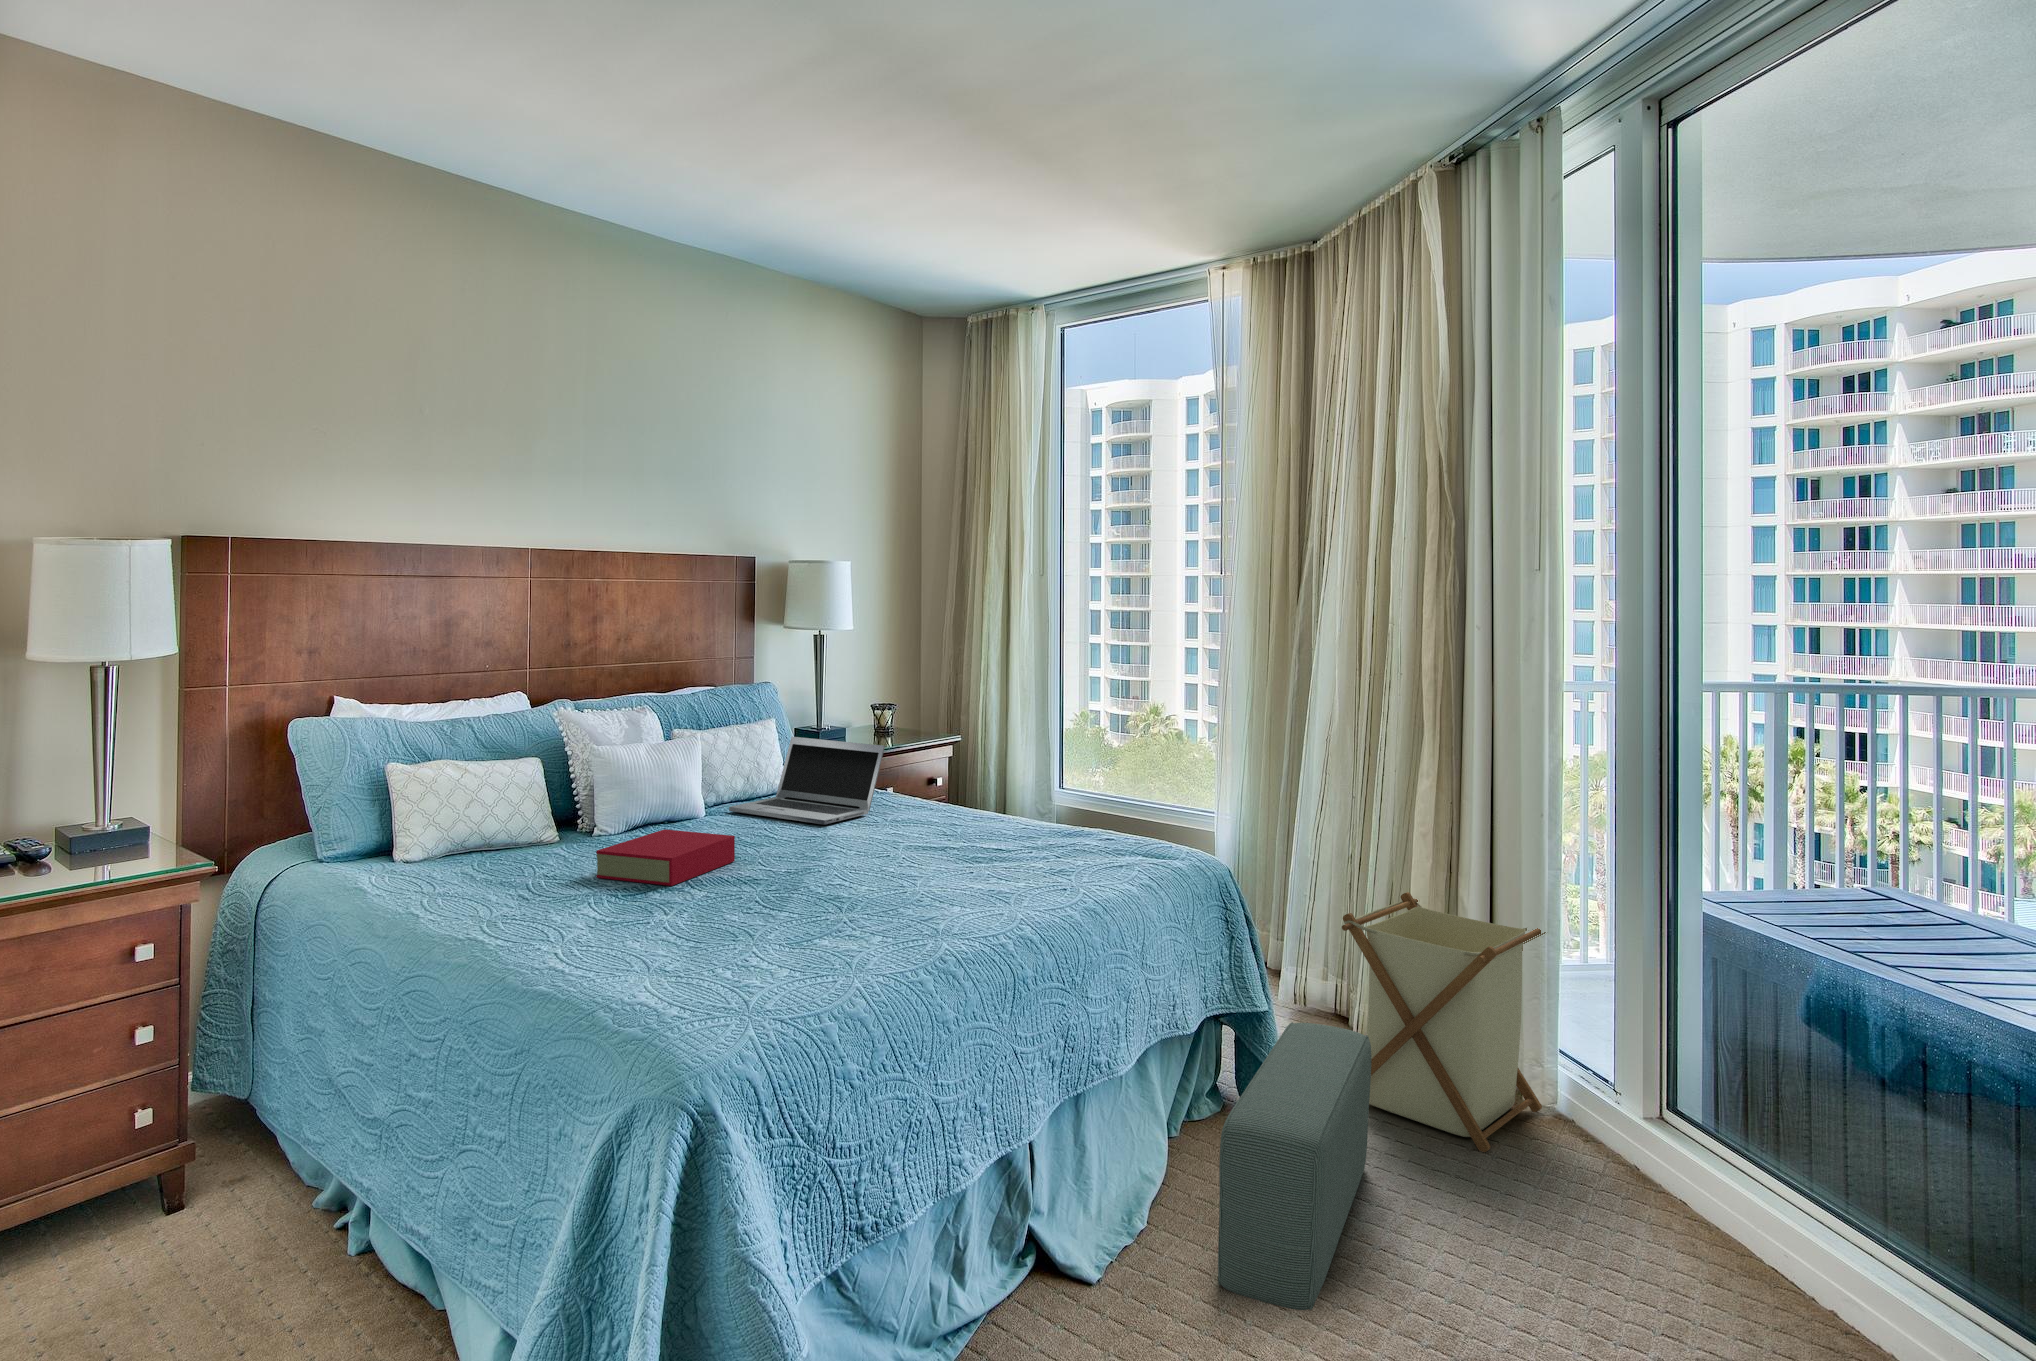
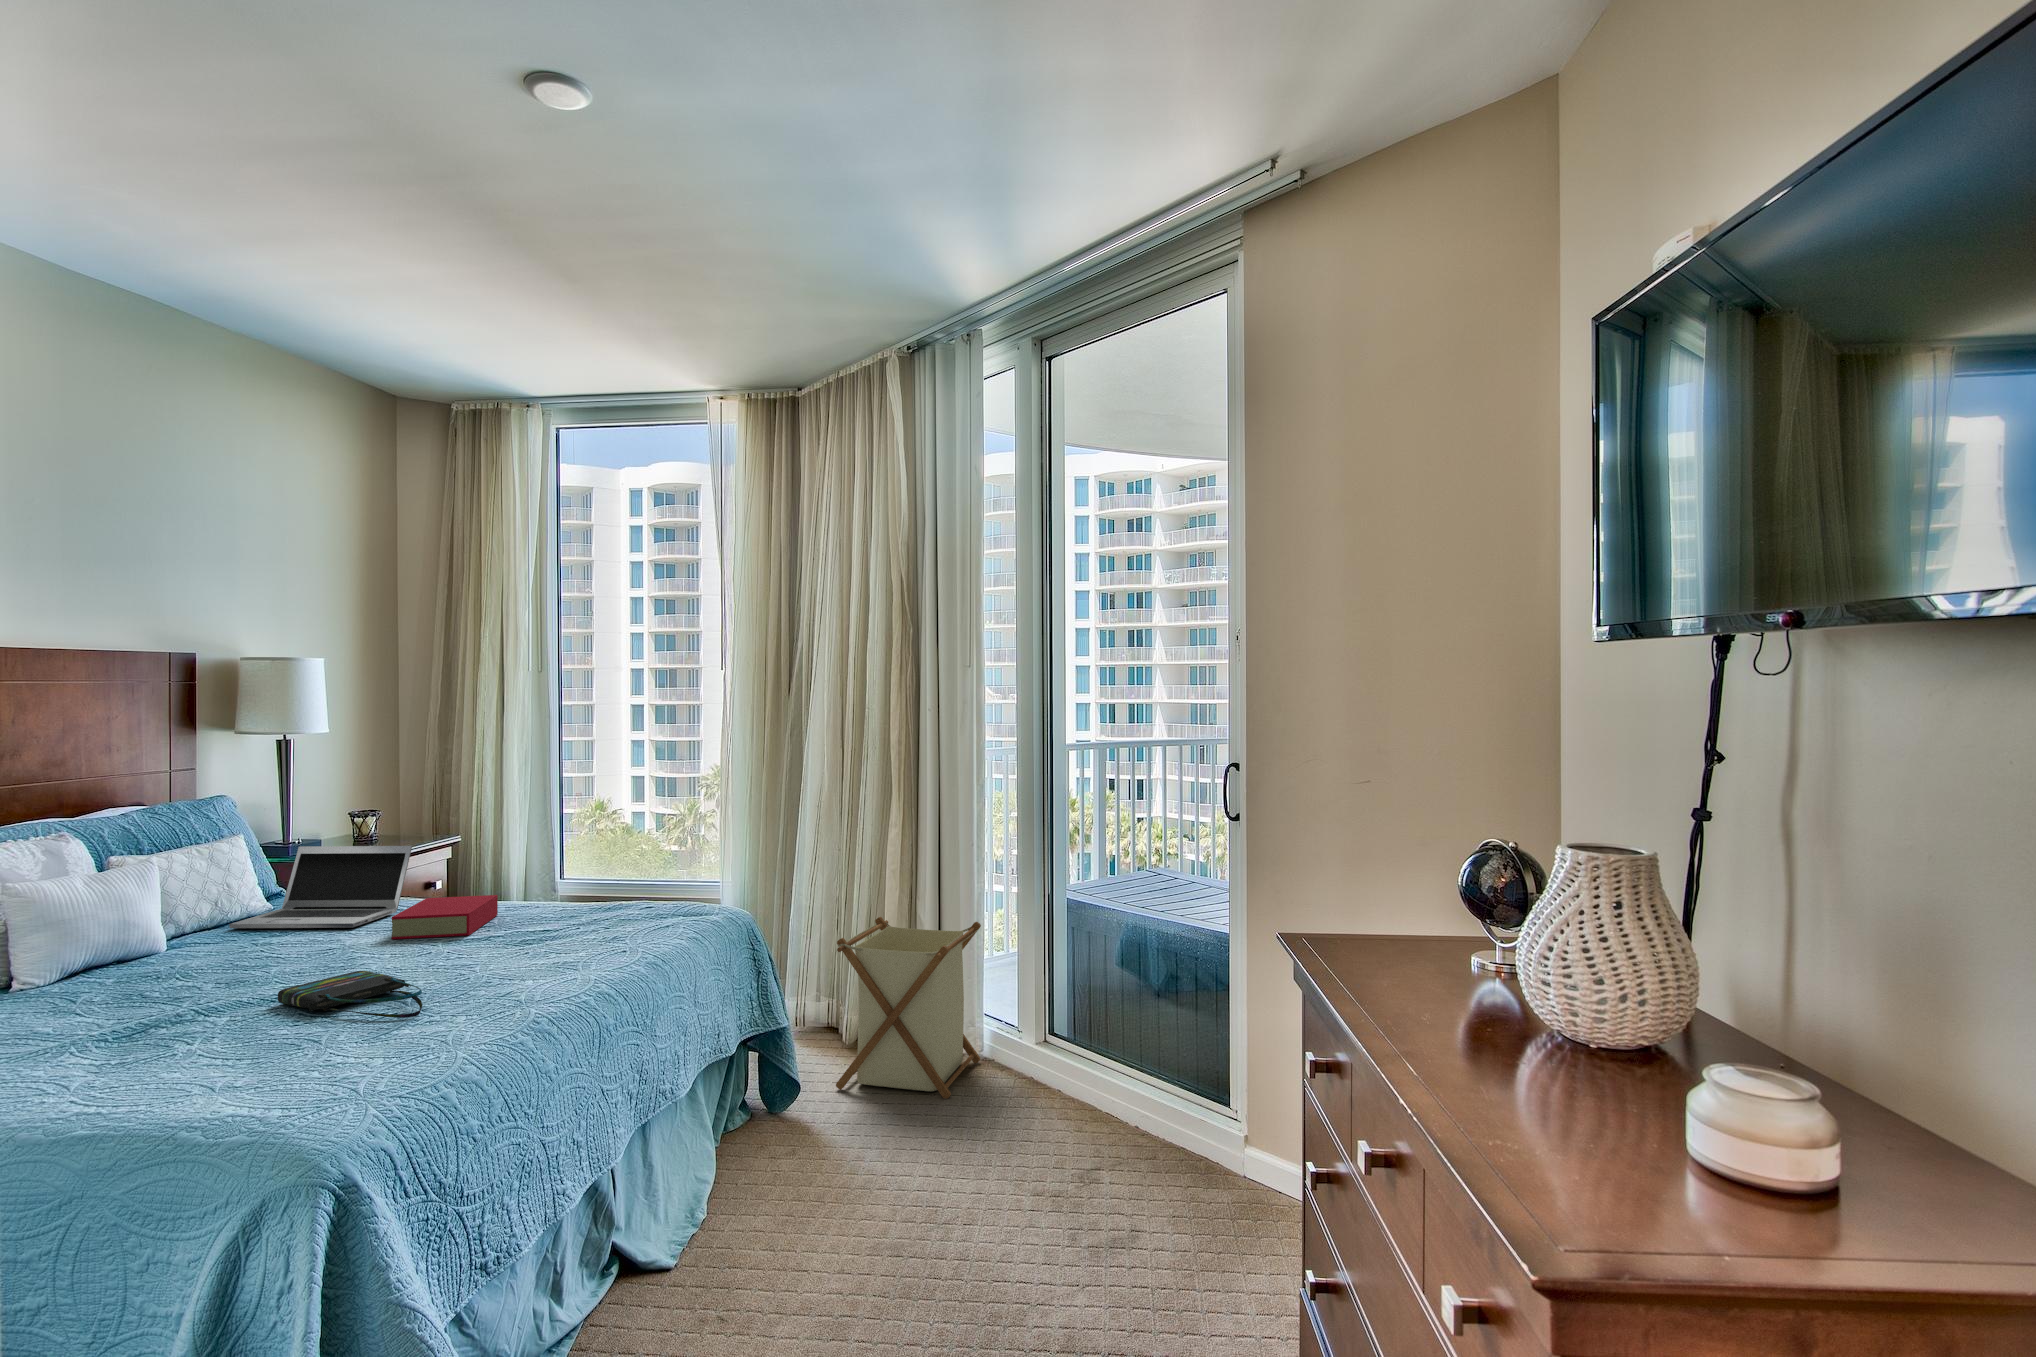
book: present [596,829,735,886] -> present [392,895,498,939]
tote bag: none [728,872,844,932] -> present [278,971,422,1018]
pouf: present [1218,1022,1371,1310] -> none [770,1025,869,1245]

